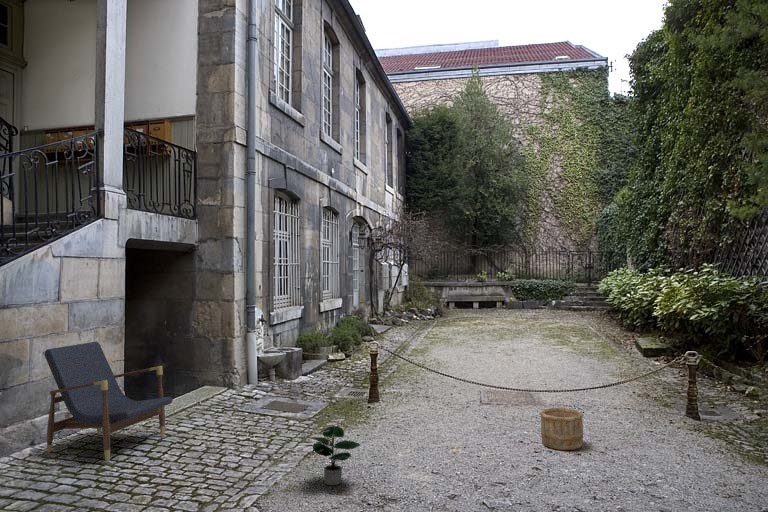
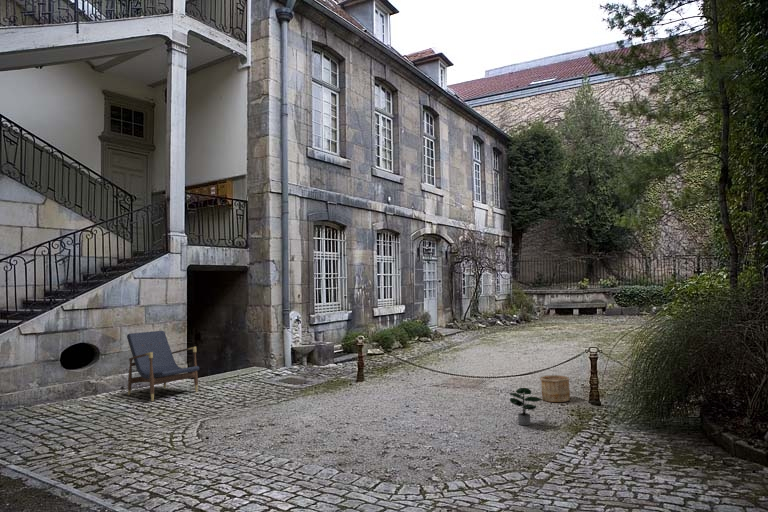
wooden bucket: present [540,408,584,450] -> present [540,375,570,402]
potted plant: present [312,426,360,485] -> present [509,388,542,426]

